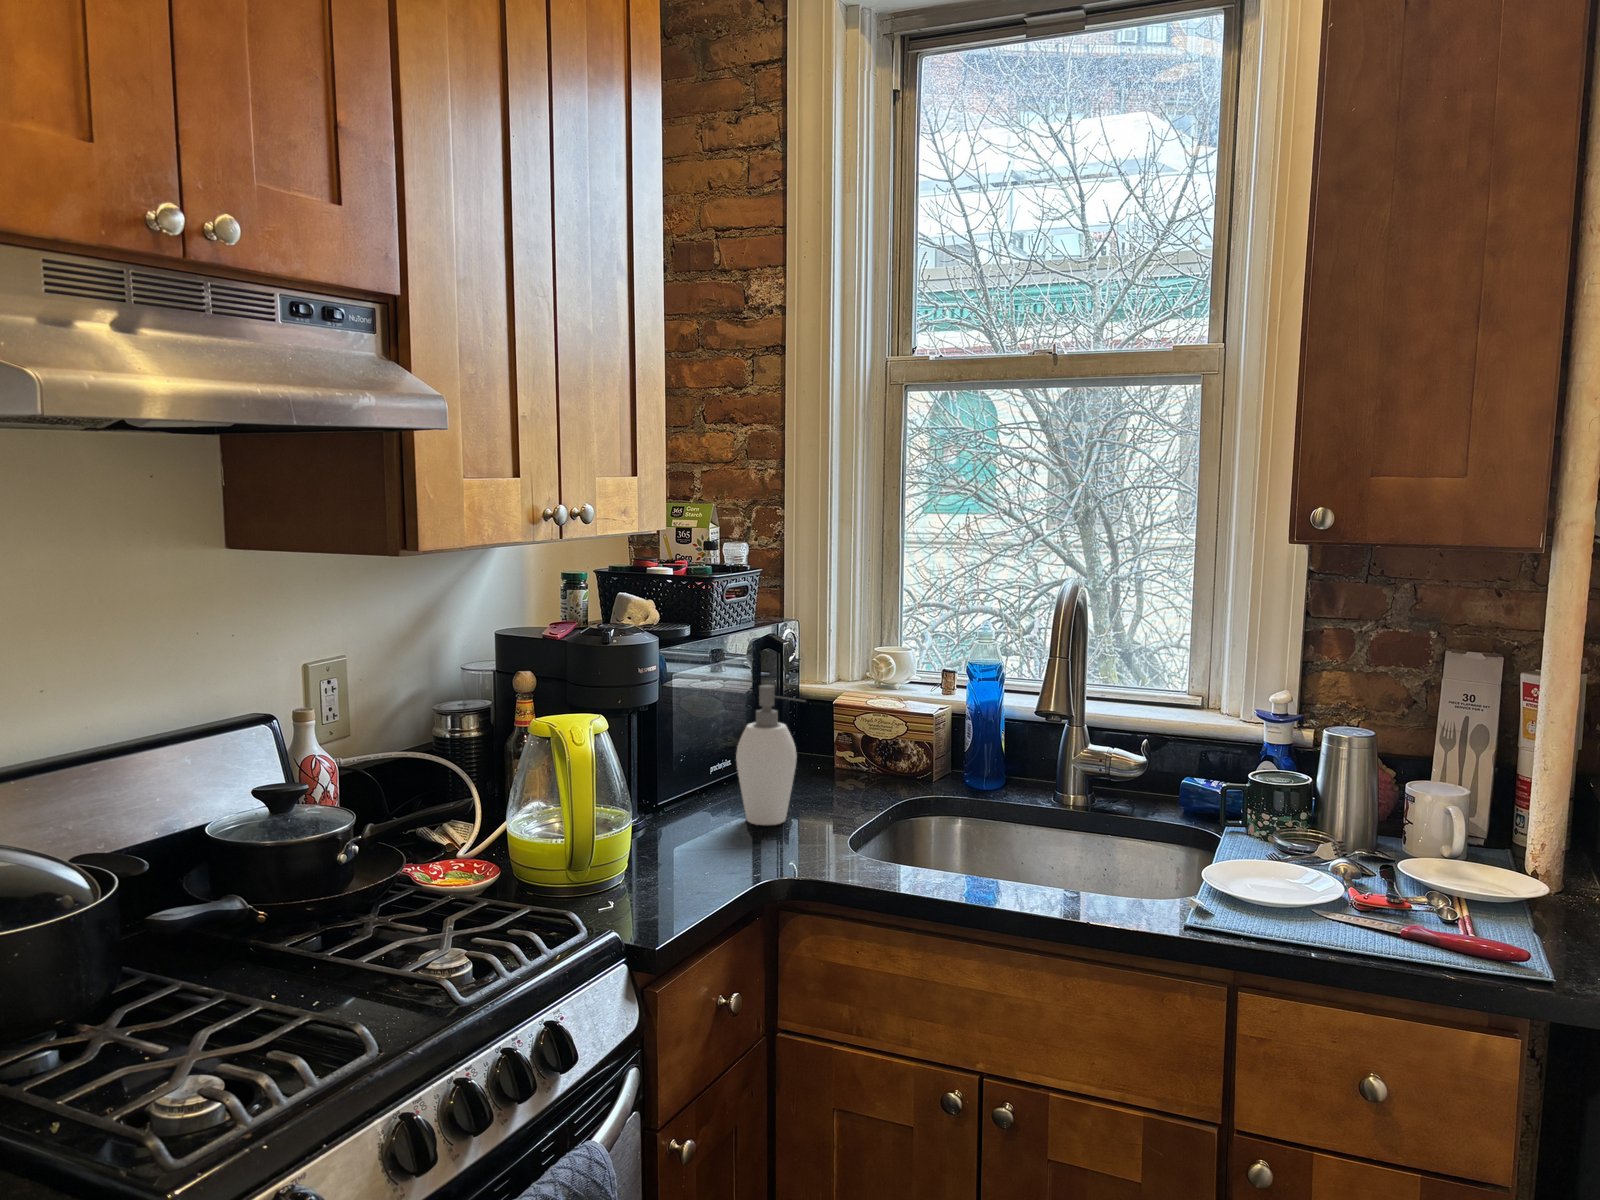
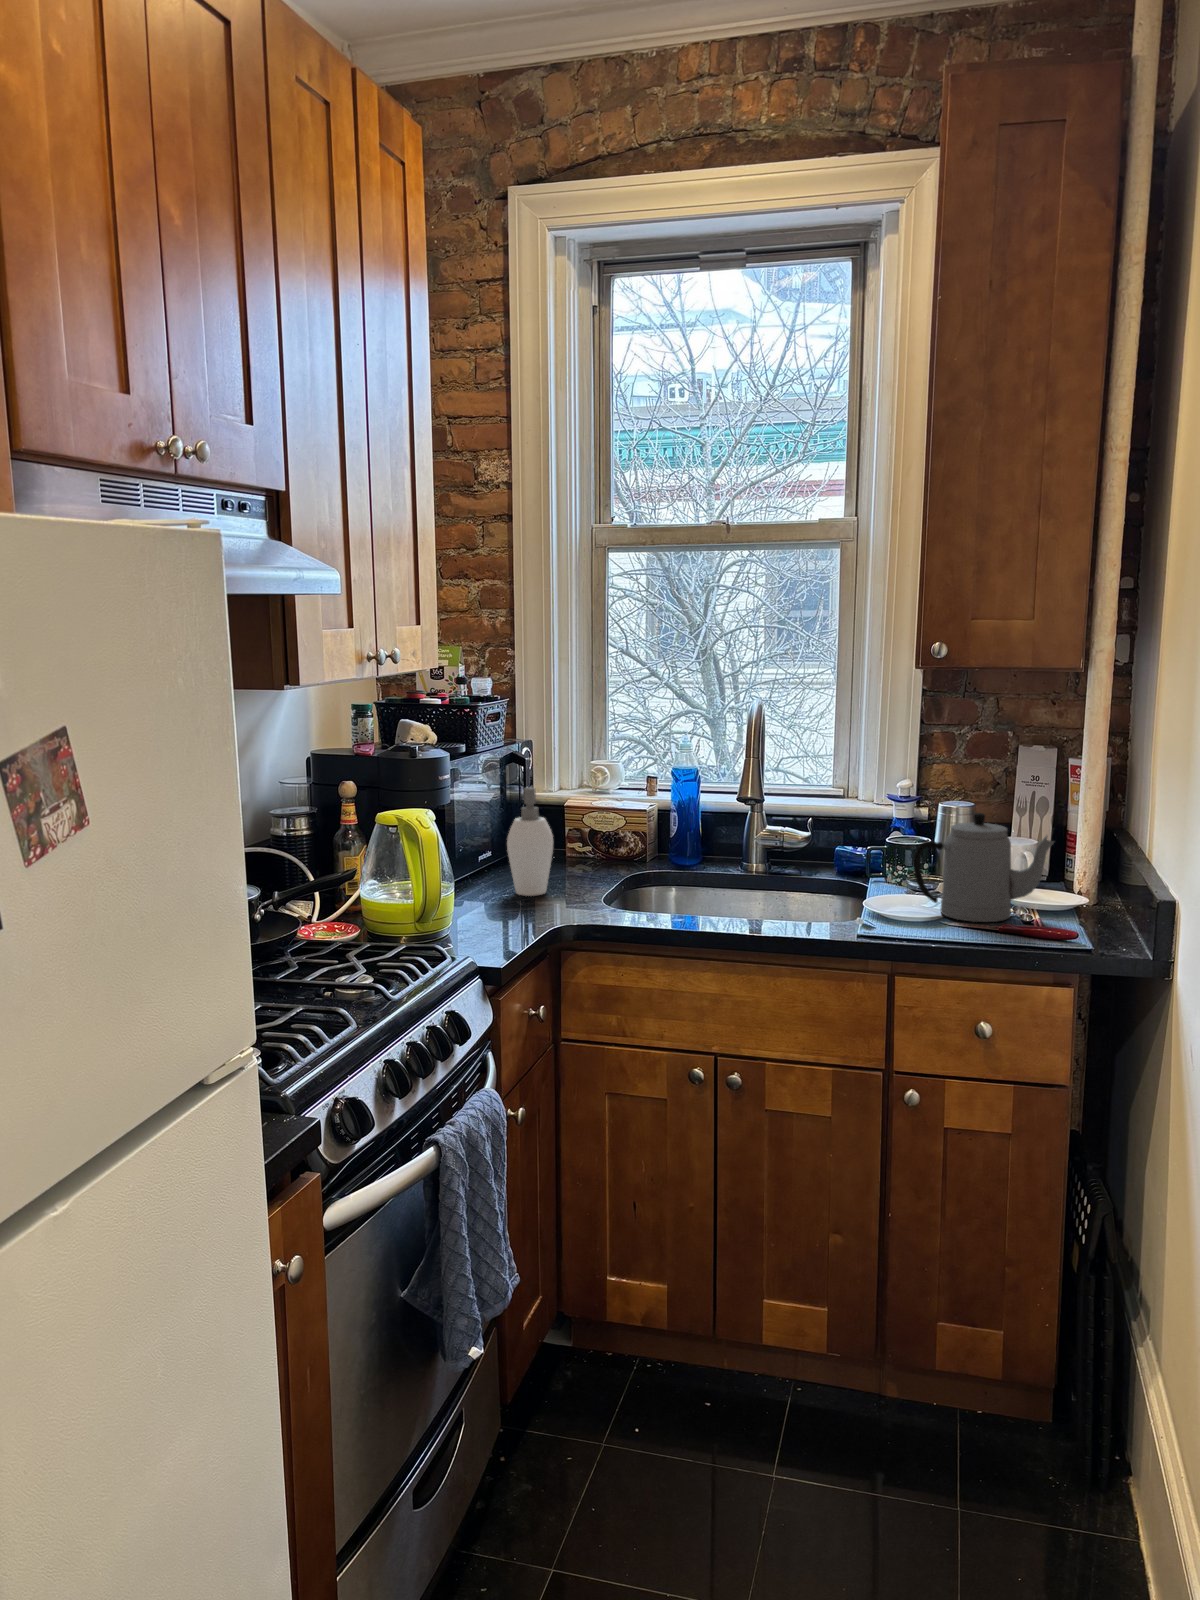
teapot: none [1277,753,1493,915] -> present [913,813,1054,922]

